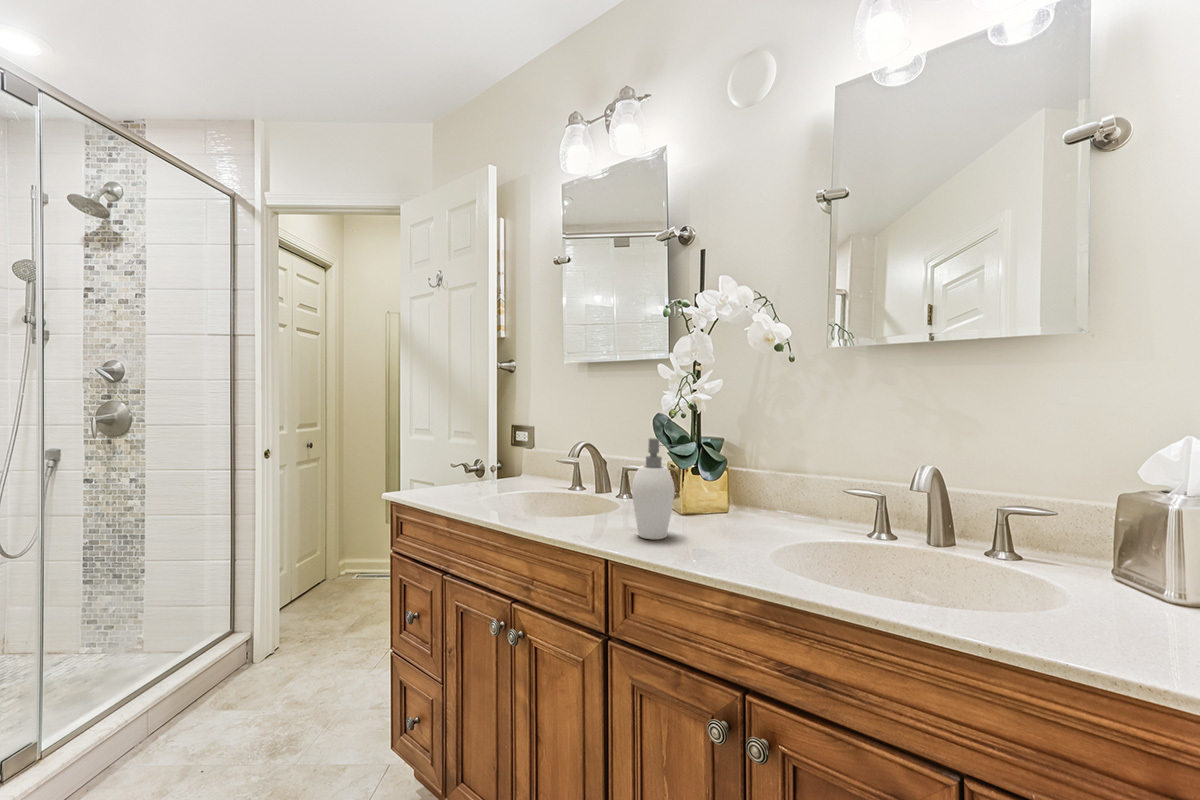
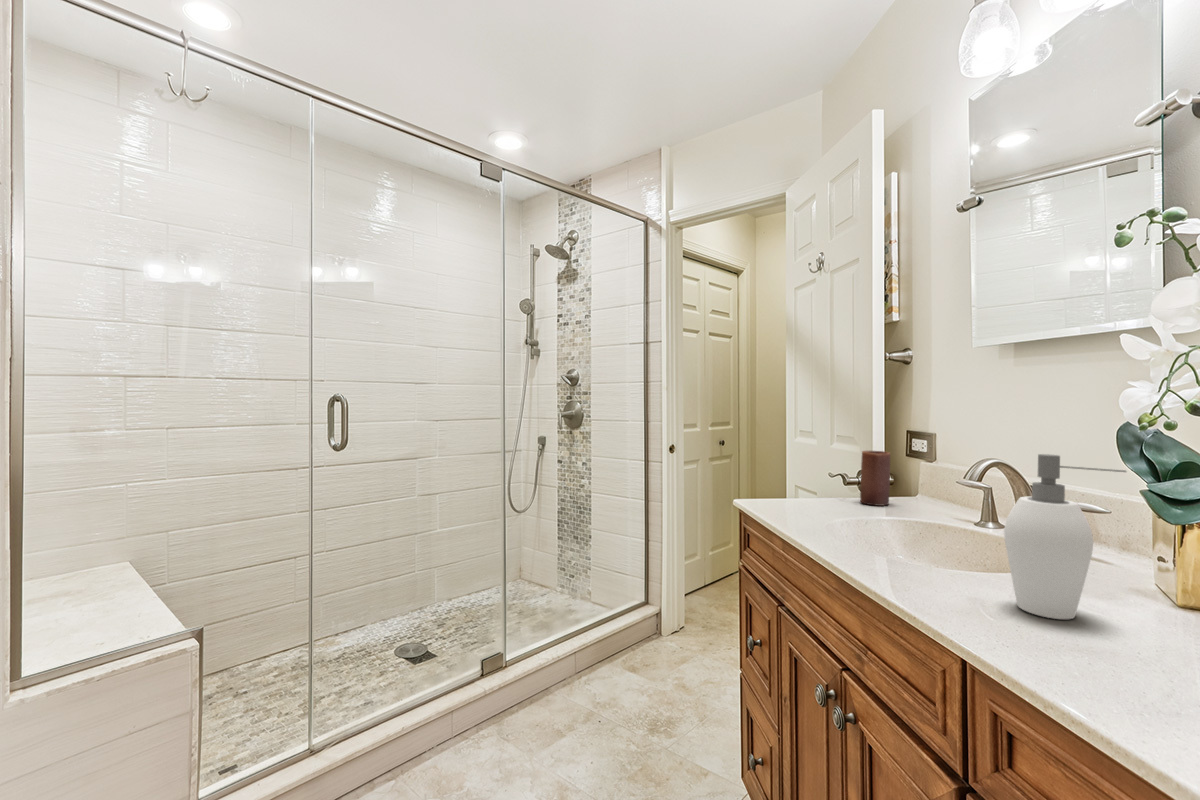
candle: none [488,442,510,486] -> present [860,451,890,506]

